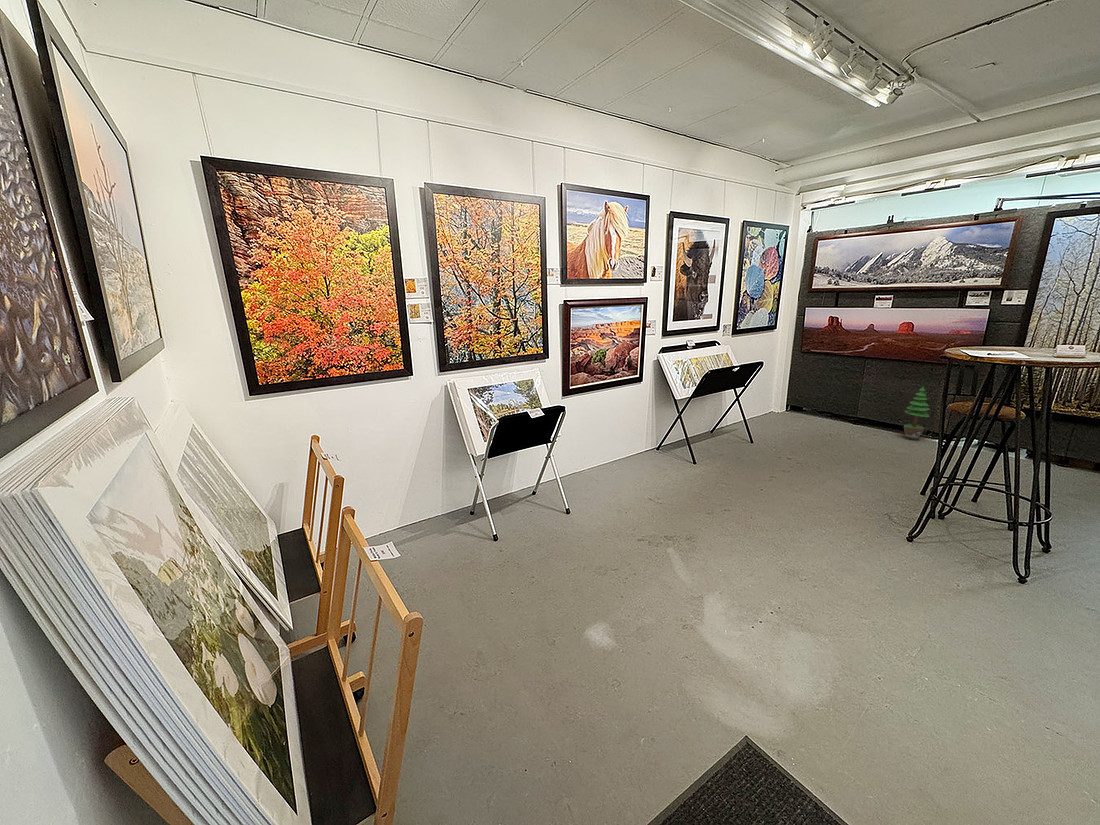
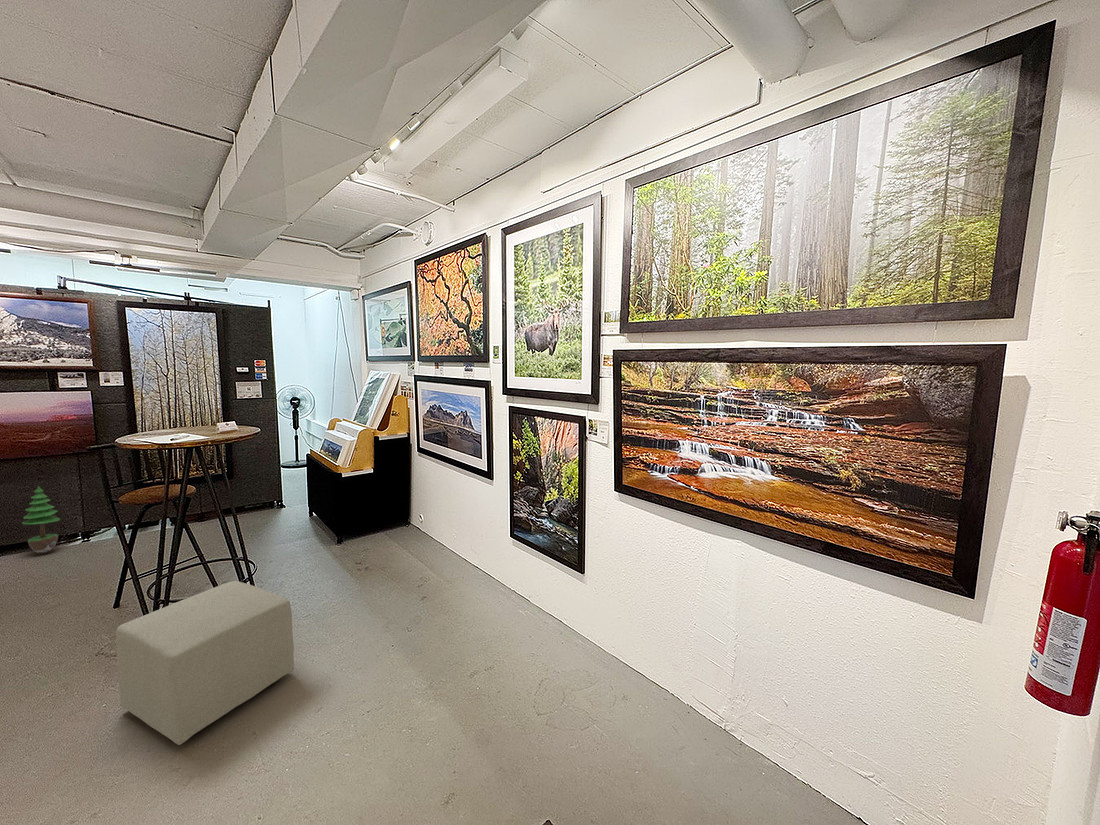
ottoman: none [868,490,1032,629] -> present [116,581,294,745]

